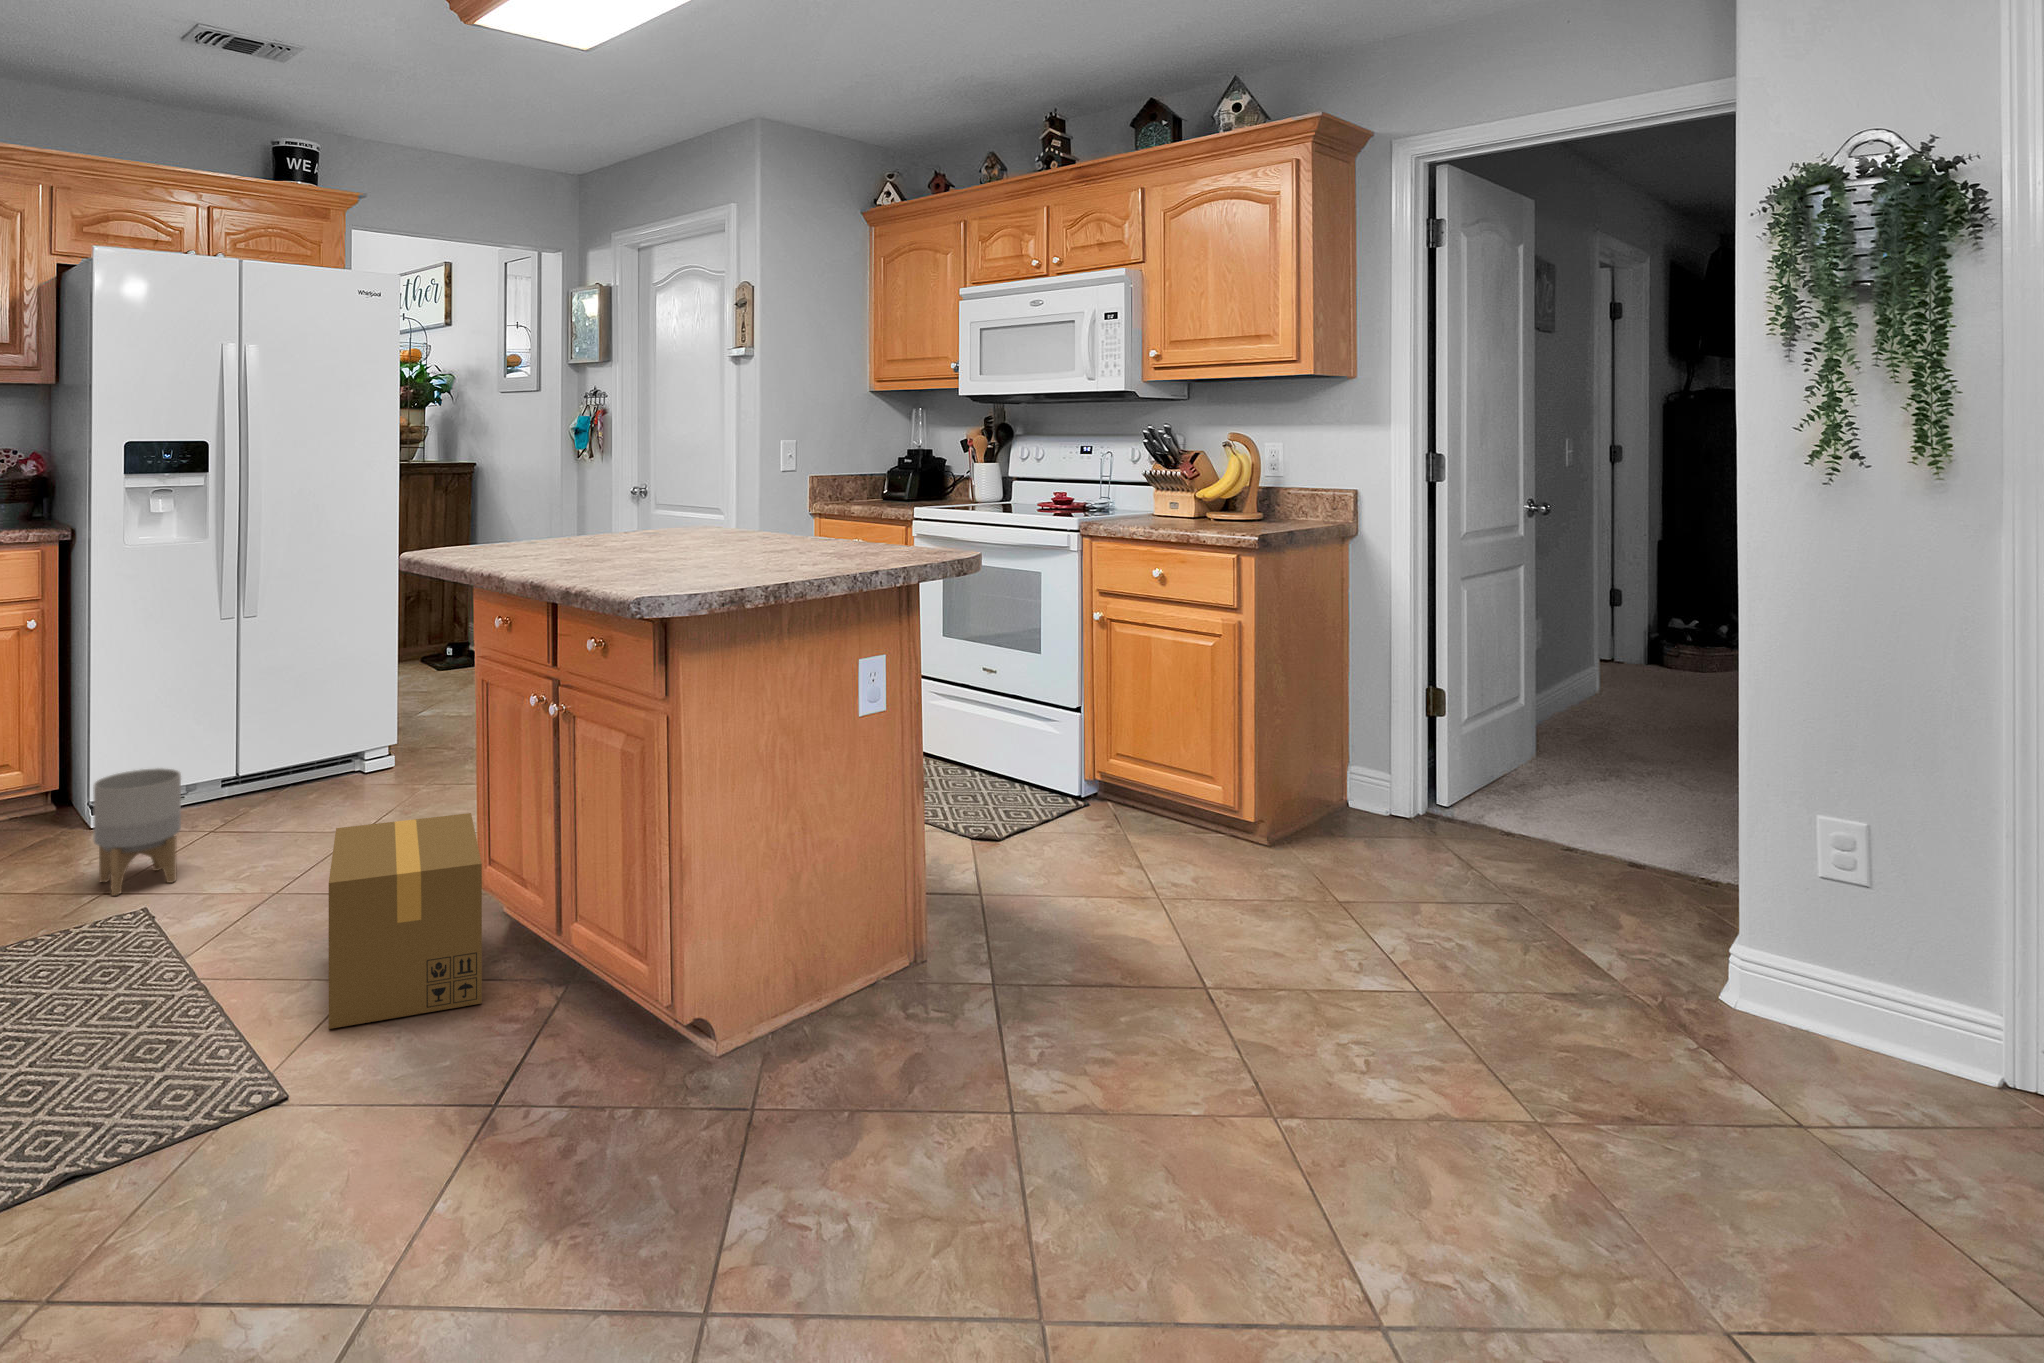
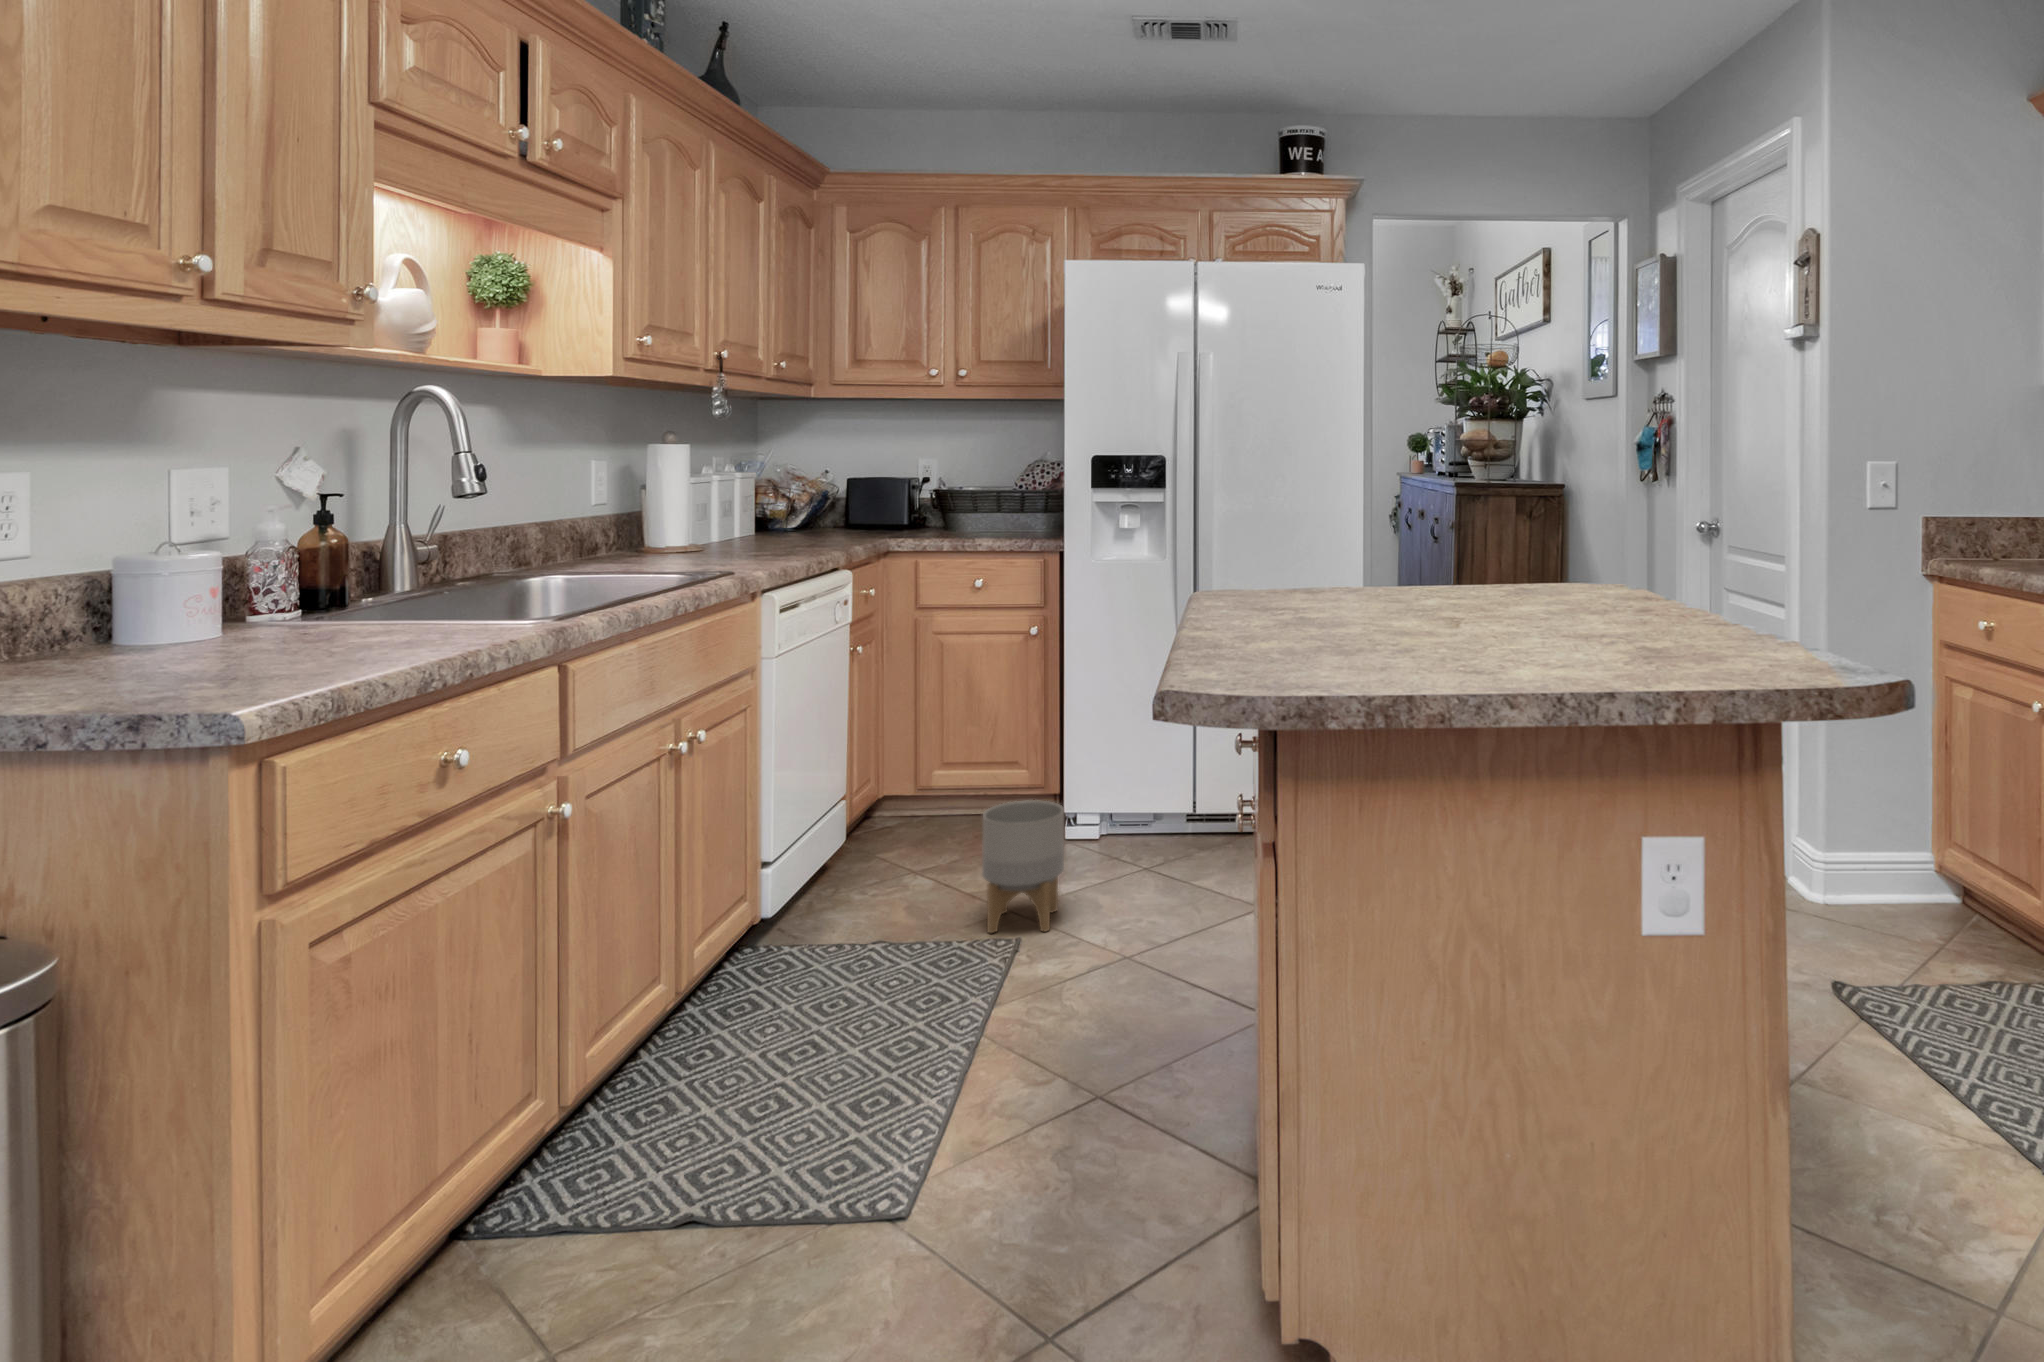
cardboard box: present [329,813,482,1029] -> none [940,933,1207,1243]

